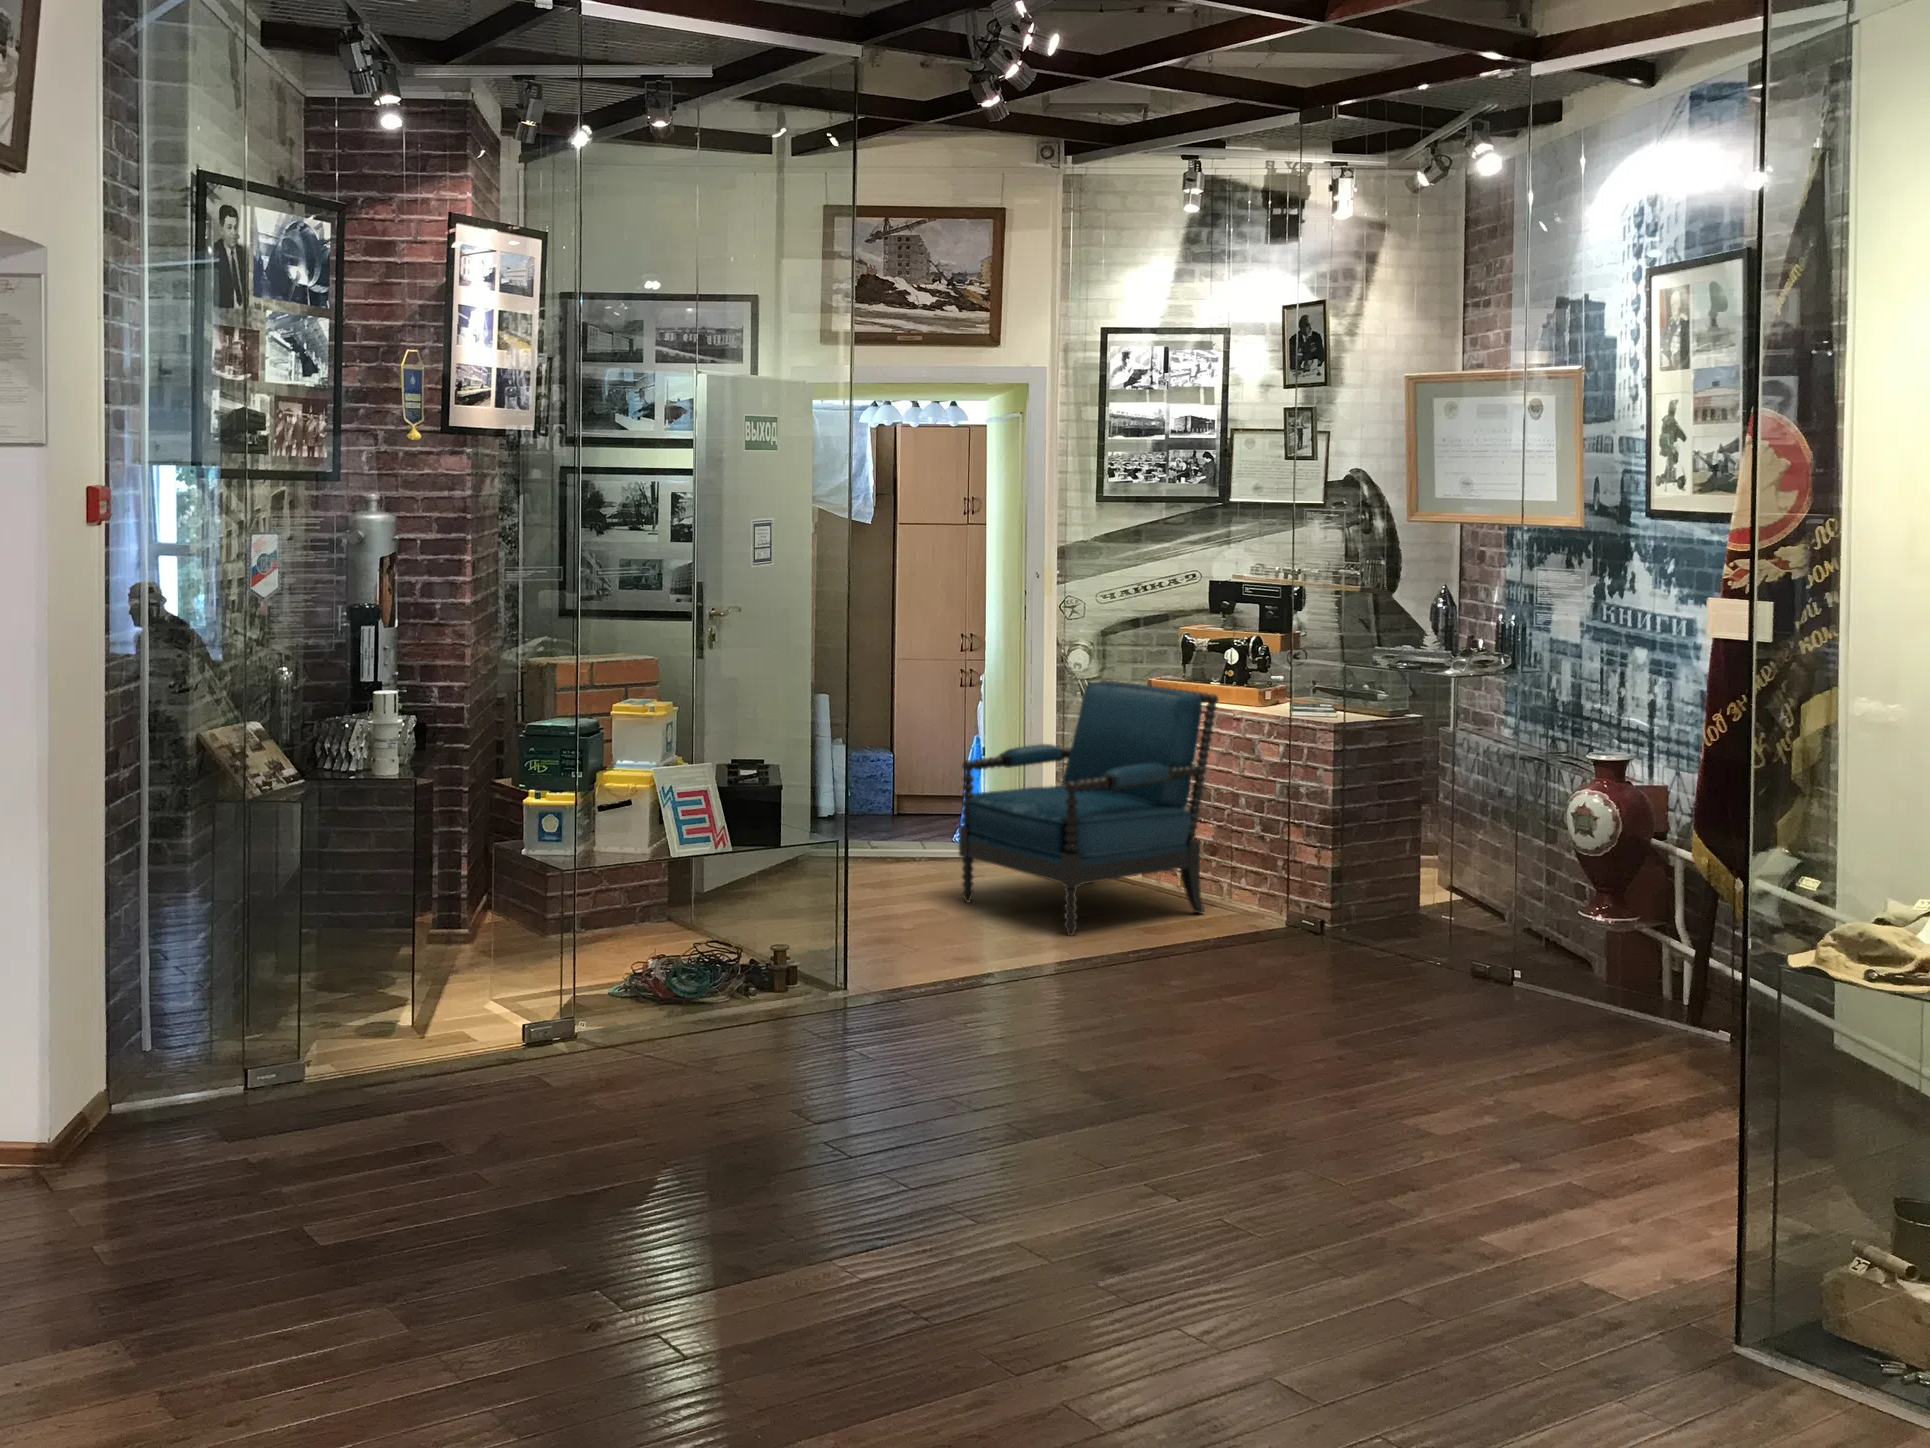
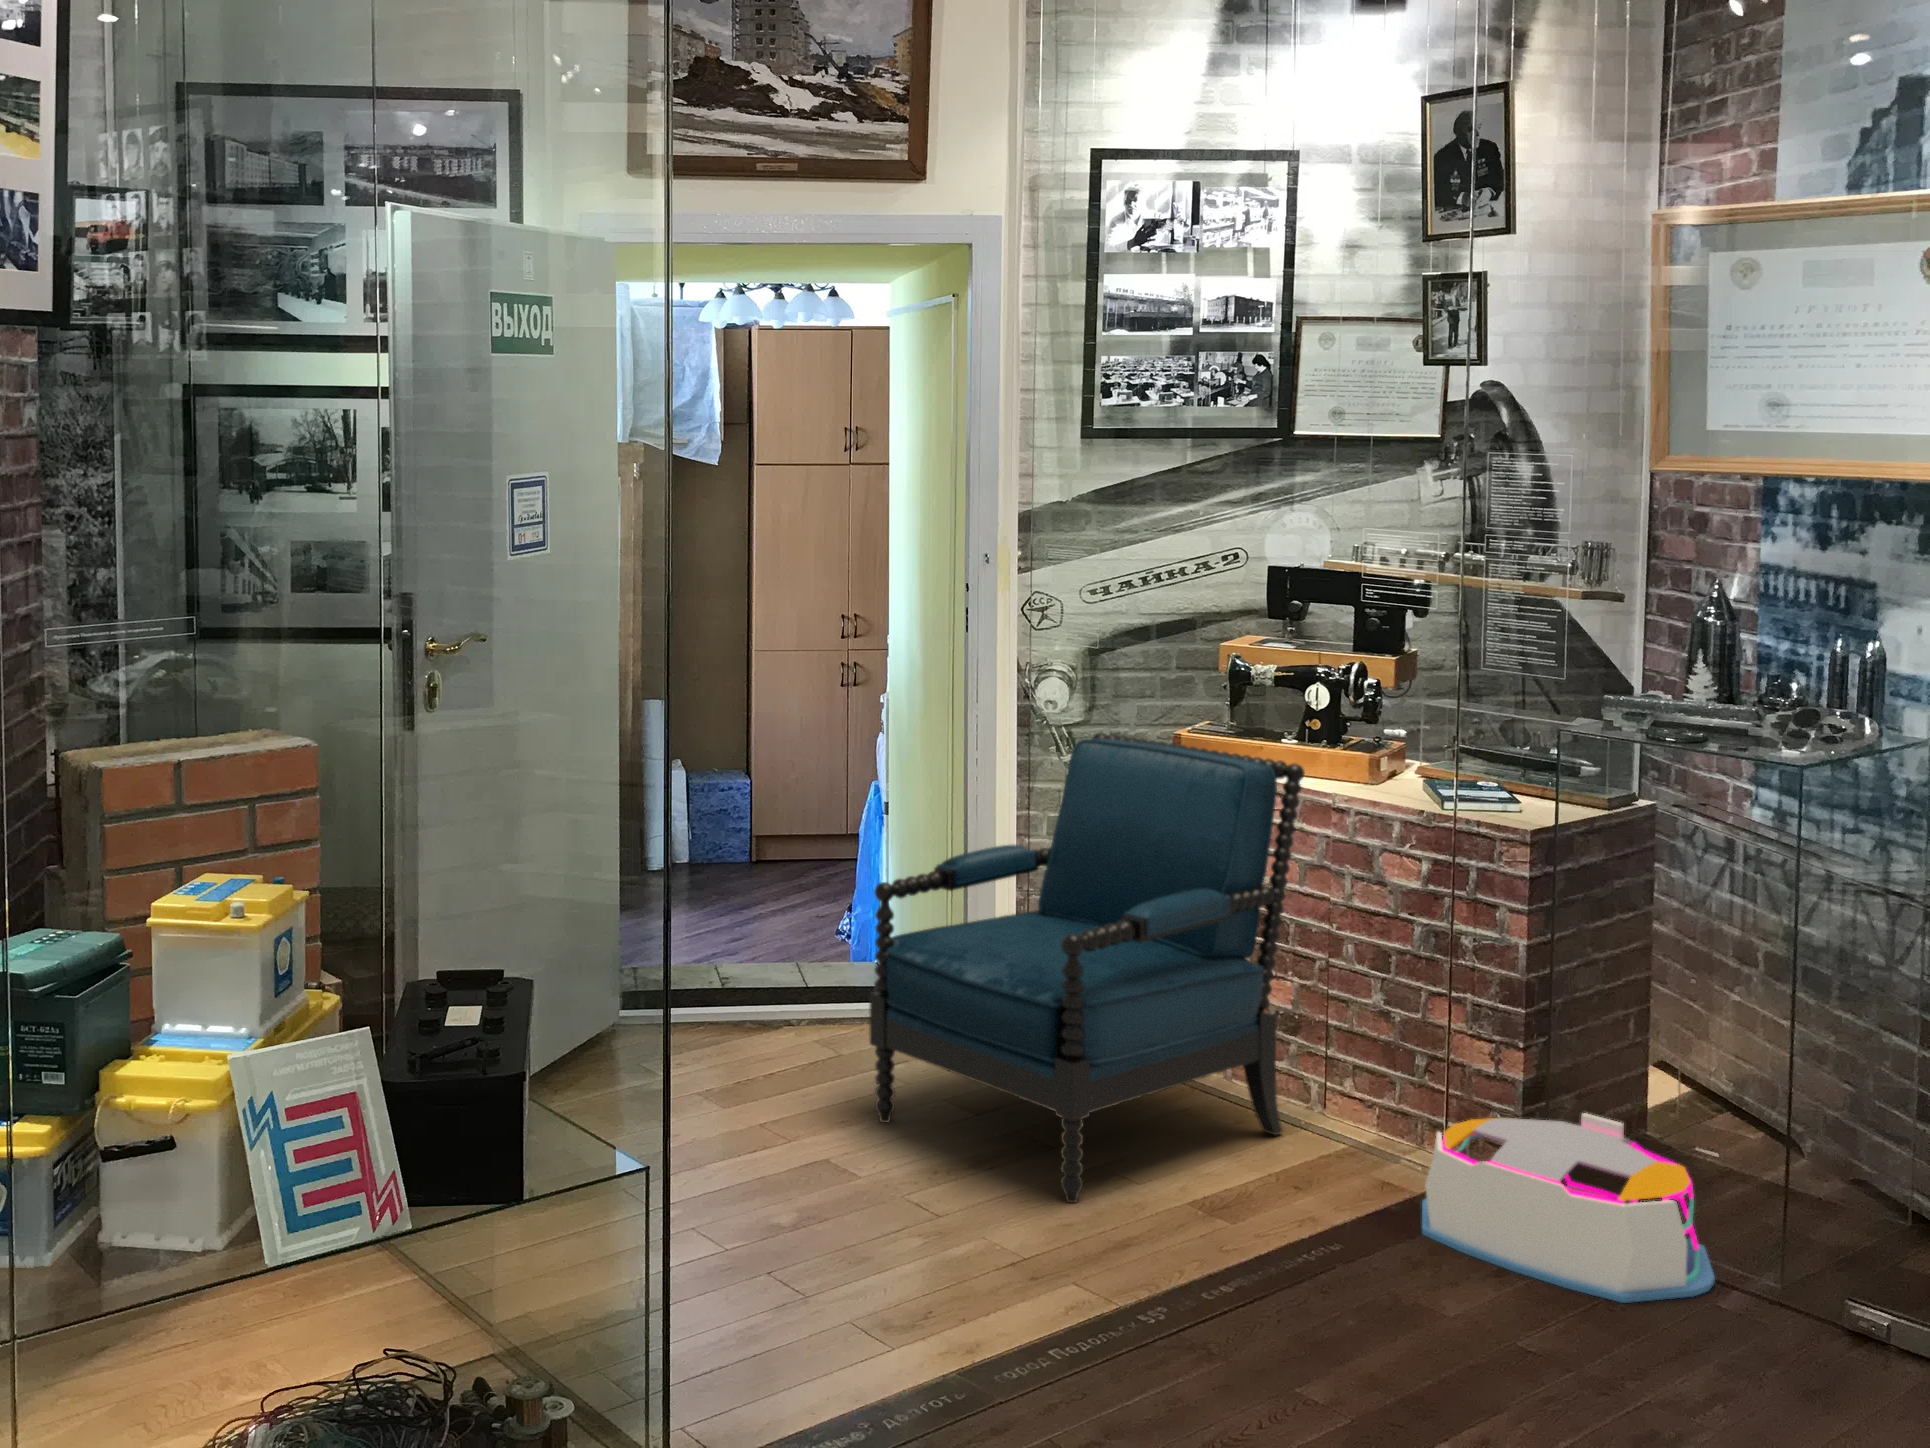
storage bin: none [1269,890,1431,981] -> present [1422,1113,1715,1303]

